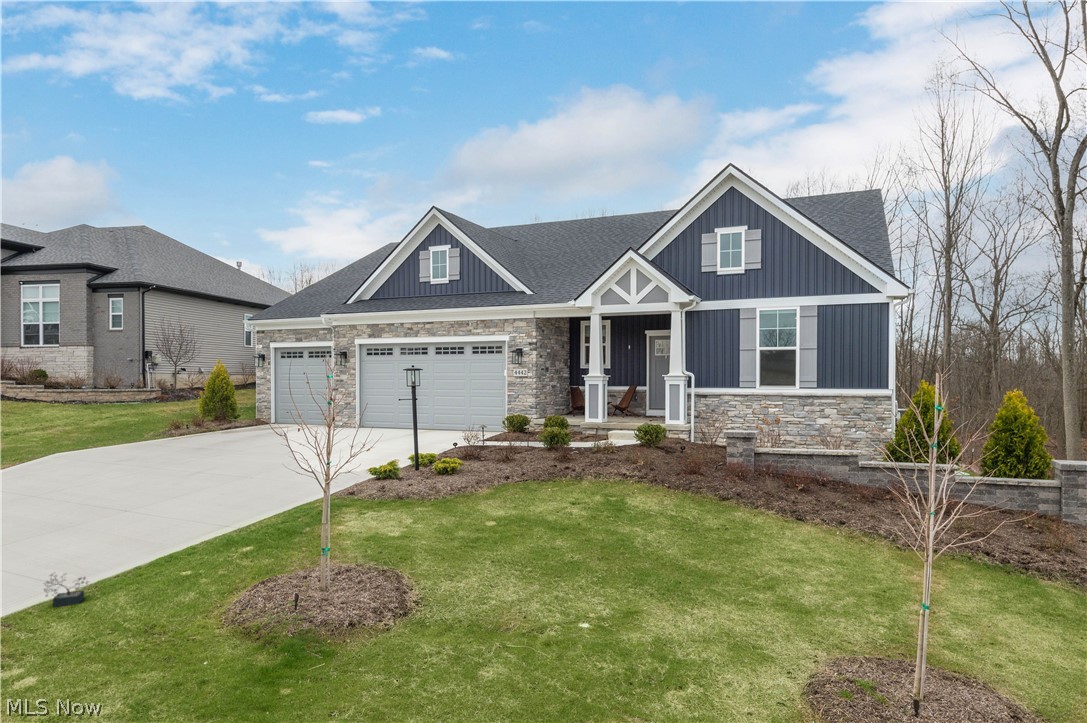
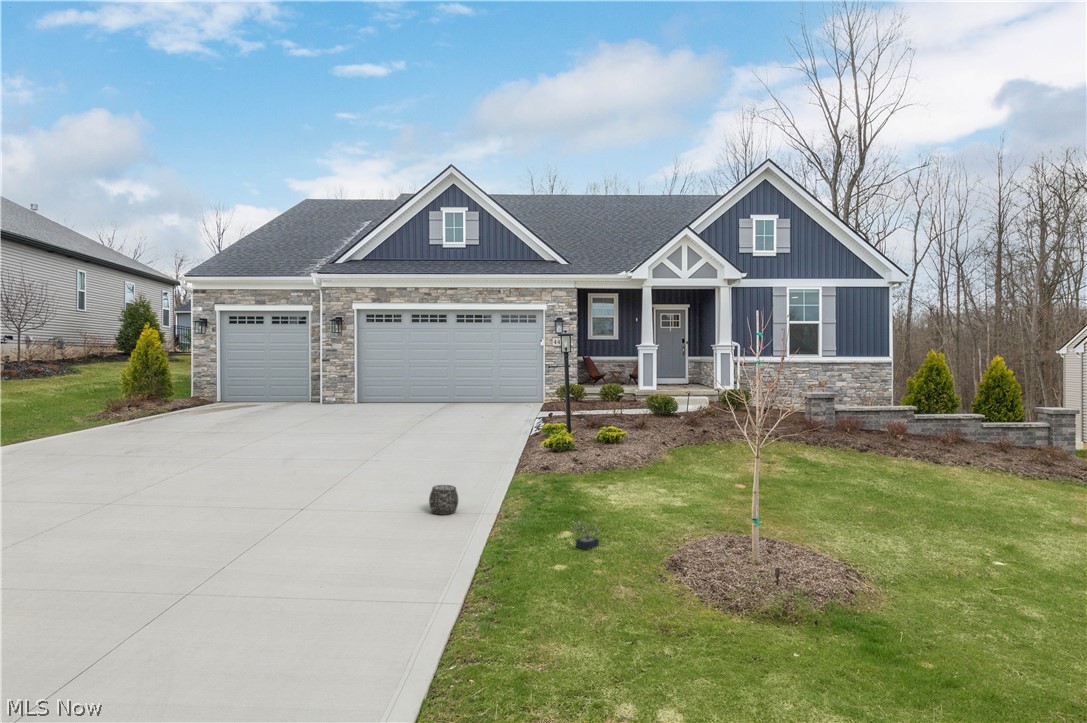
woven basket: none [69,516,105,547] -> present [429,485,458,515]

